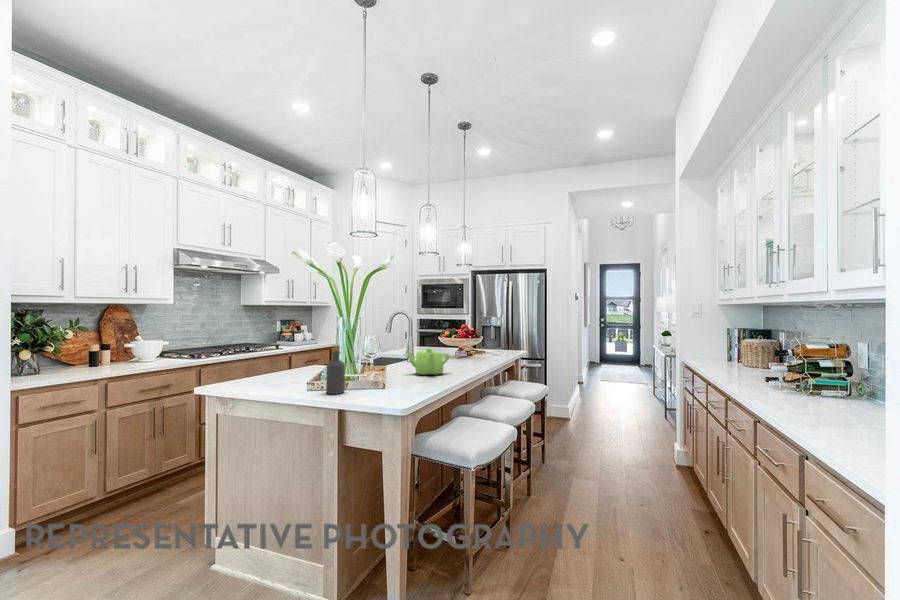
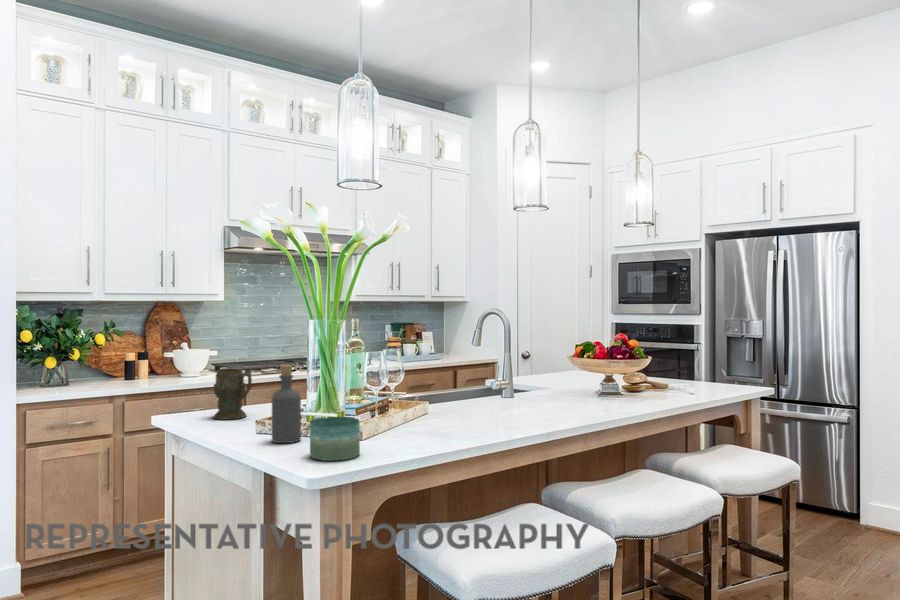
teapot: present [406,348,450,375] -> none [448,375,527,423]
mug: none [249,351,281,385] -> present [213,369,252,420]
candle: none [369,374,398,400] -> present [310,417,360,461]

